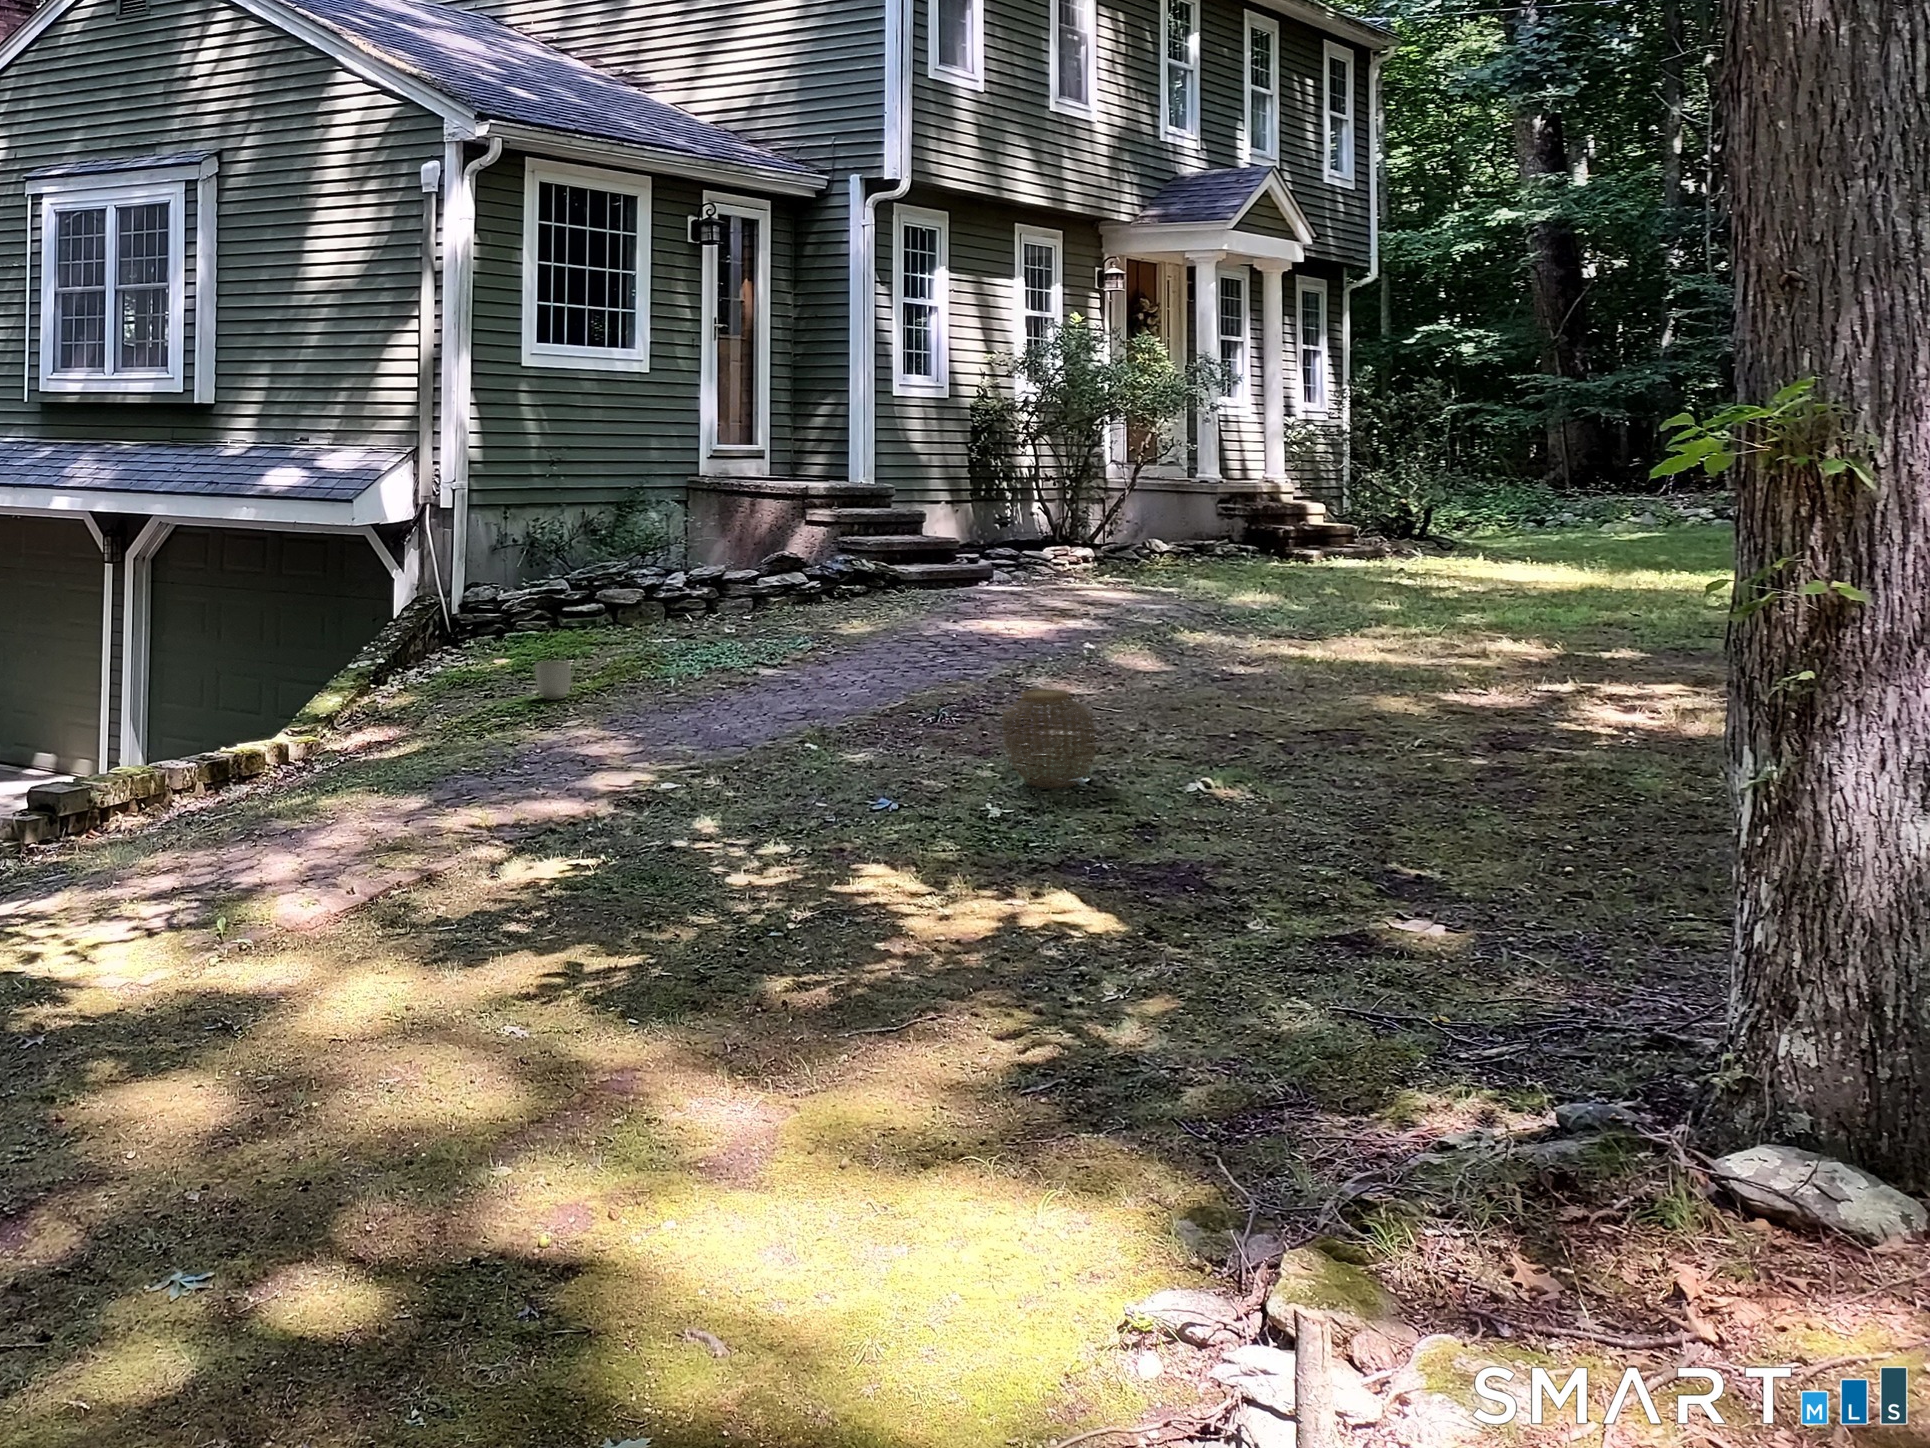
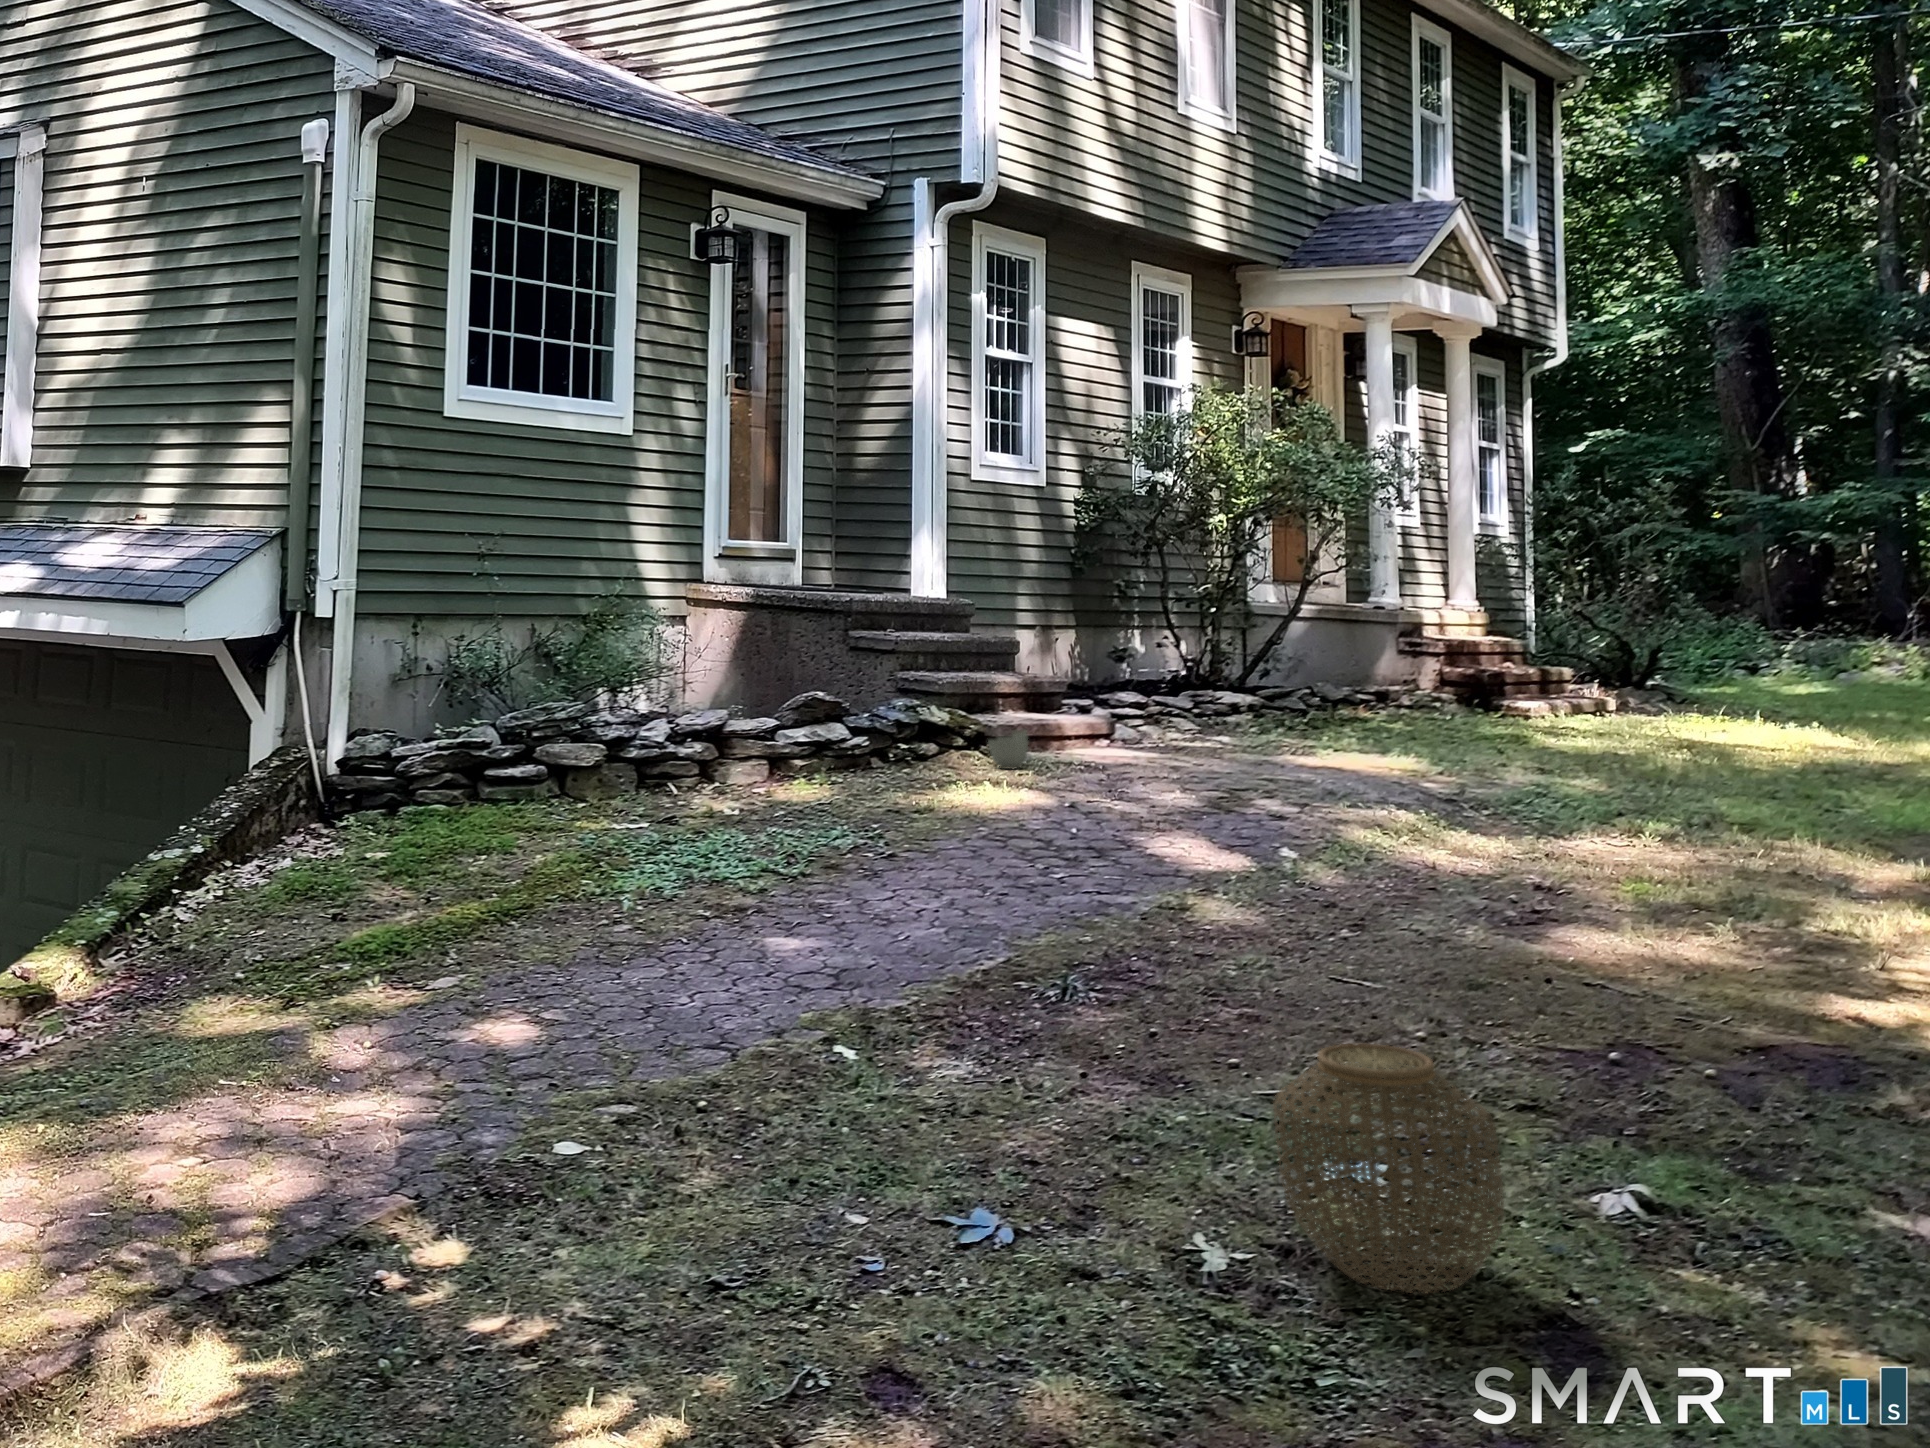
planter: present [535,661,571,700] -> present [989,730,1028,769]

